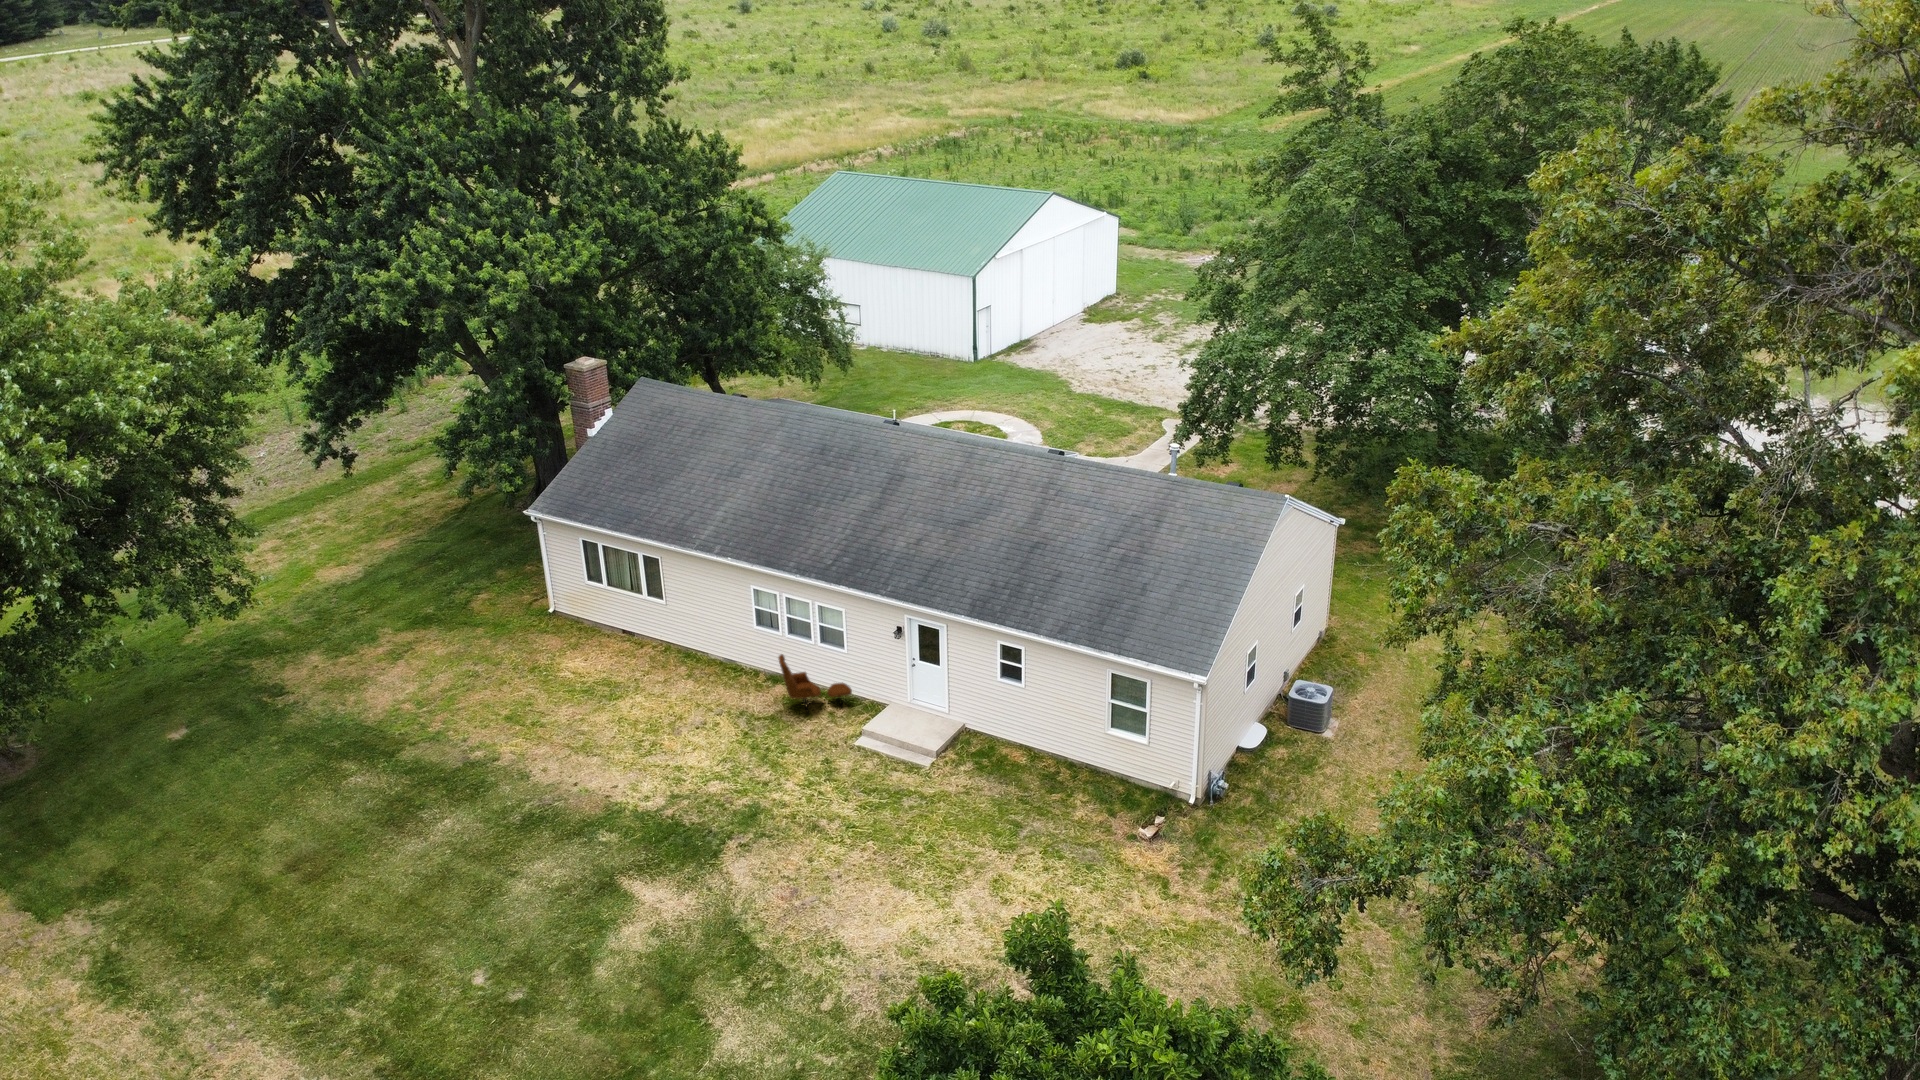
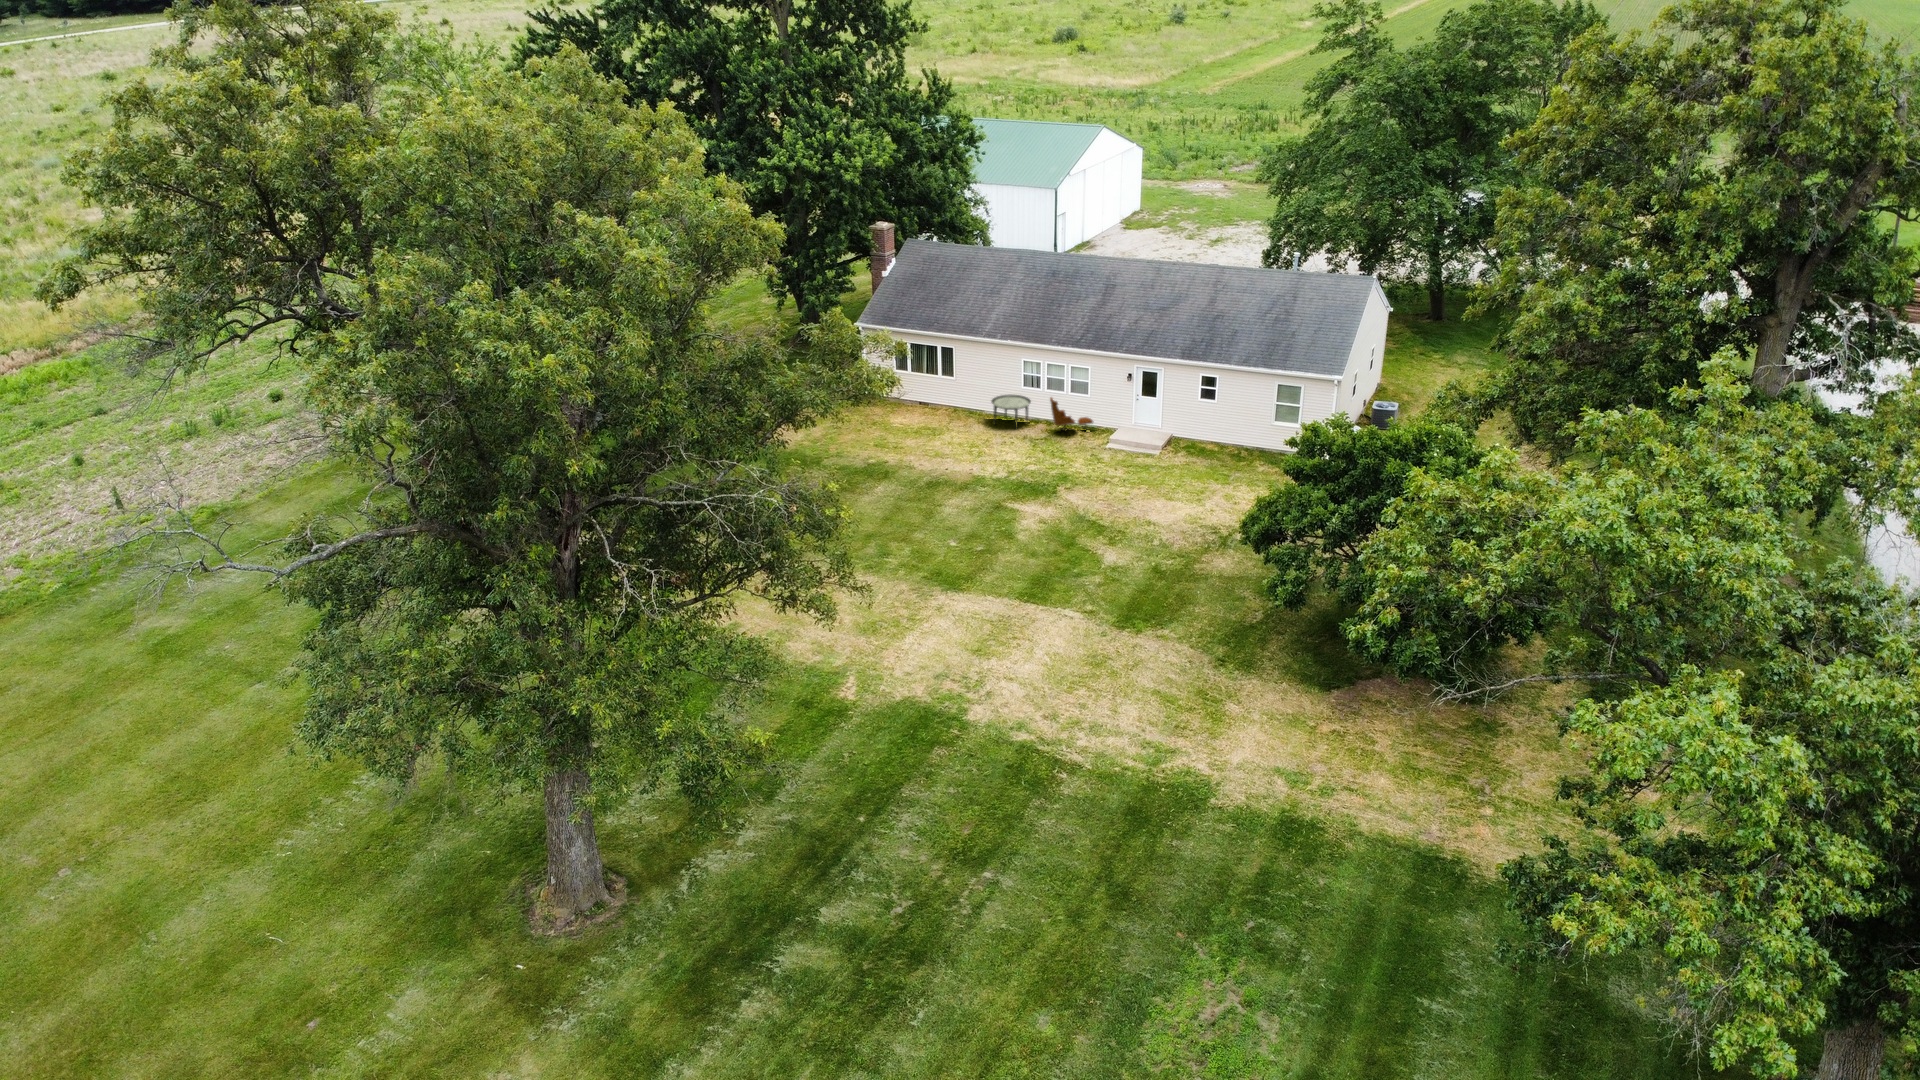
round table: none [700,637,762,697] -> present [992,395,1031,428]

